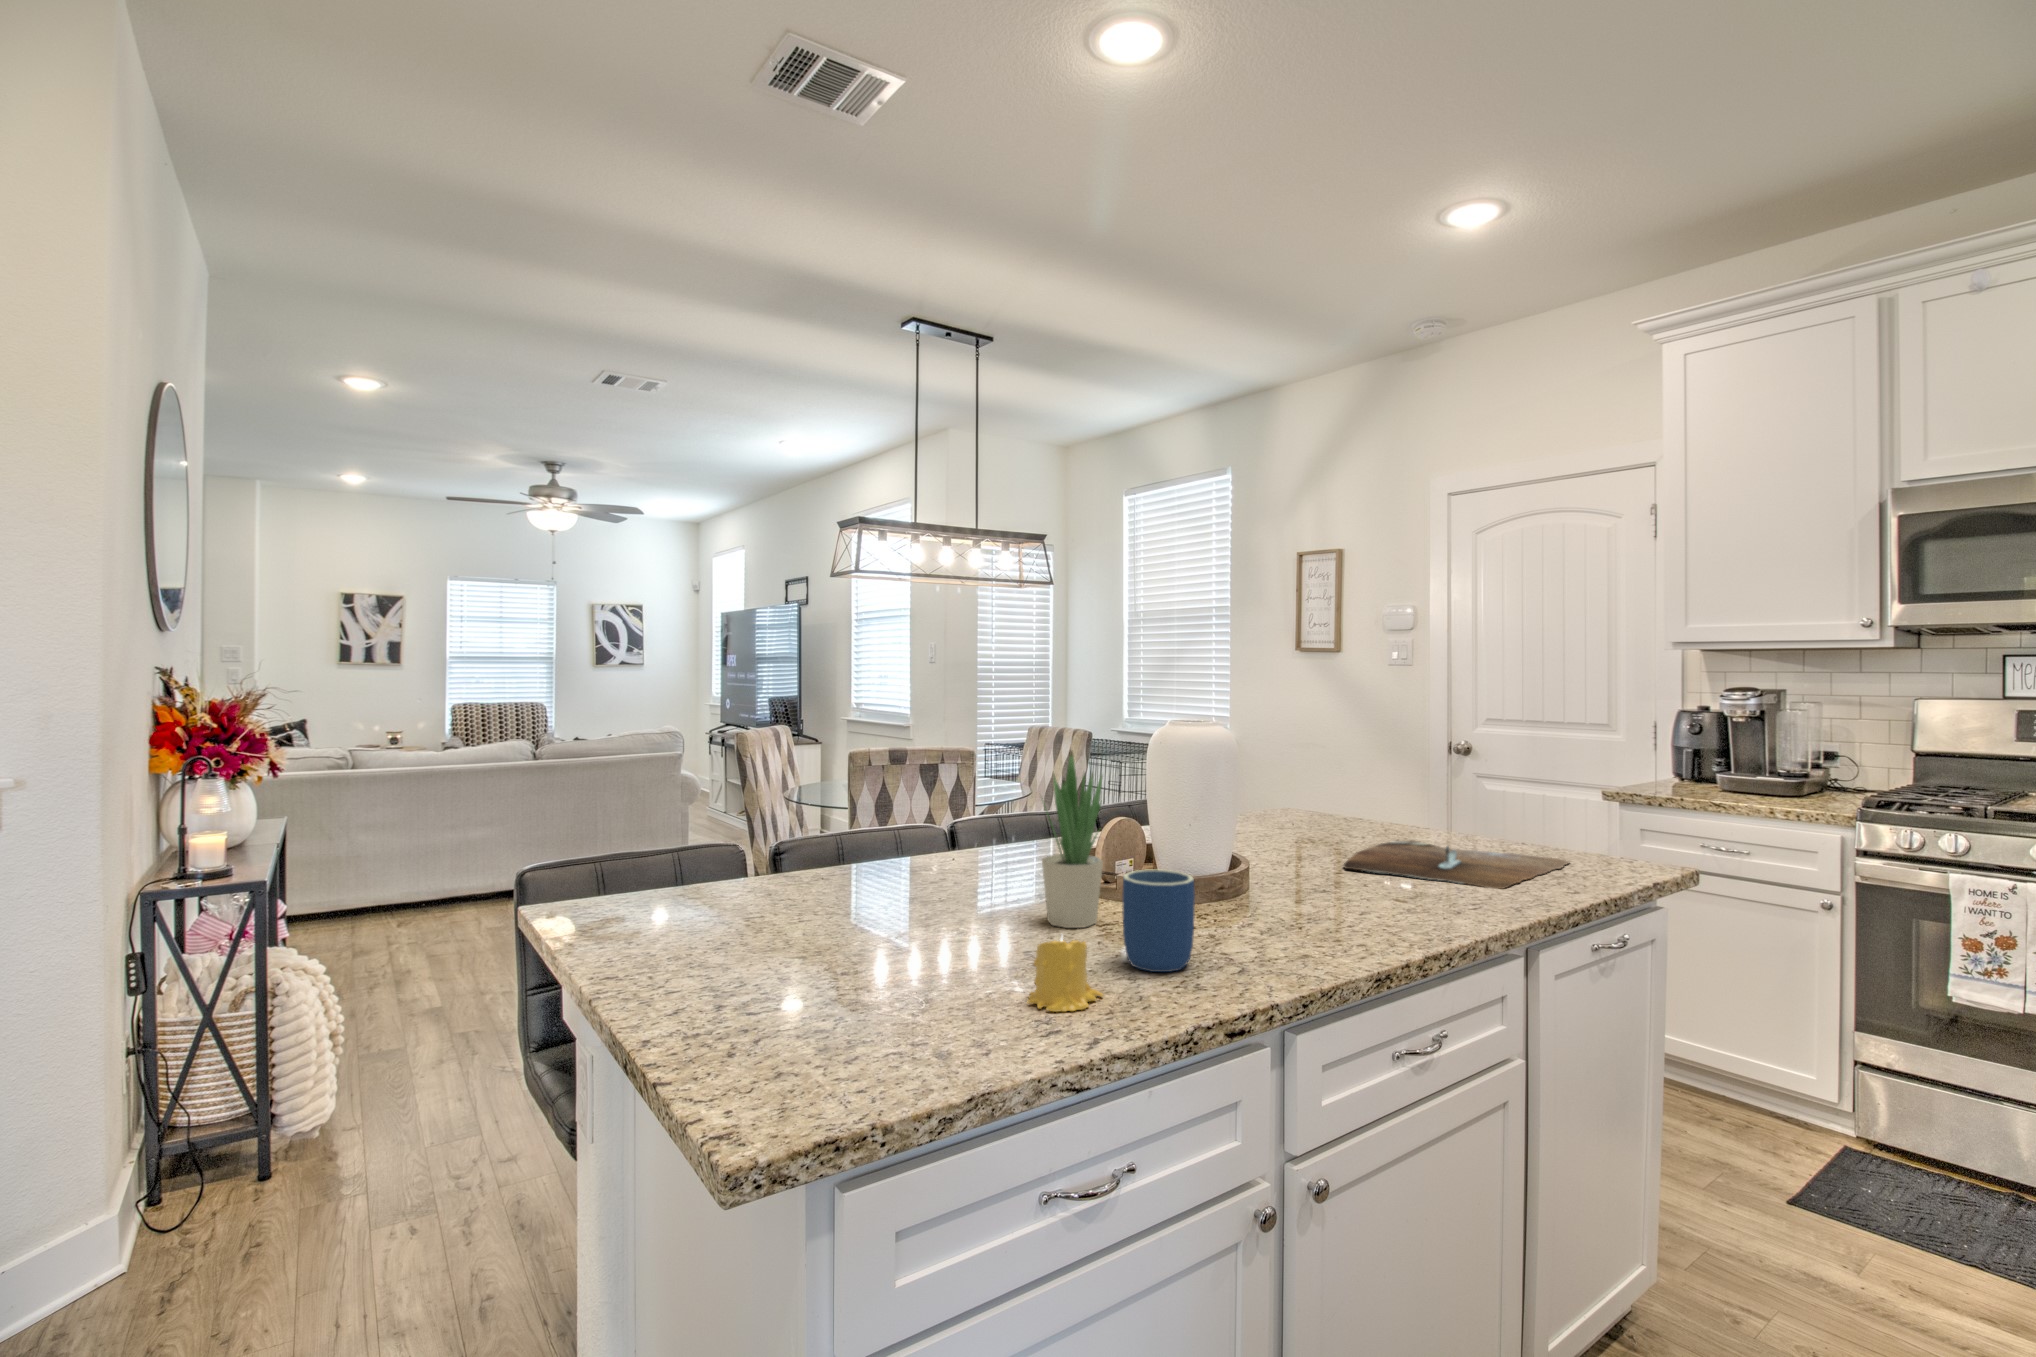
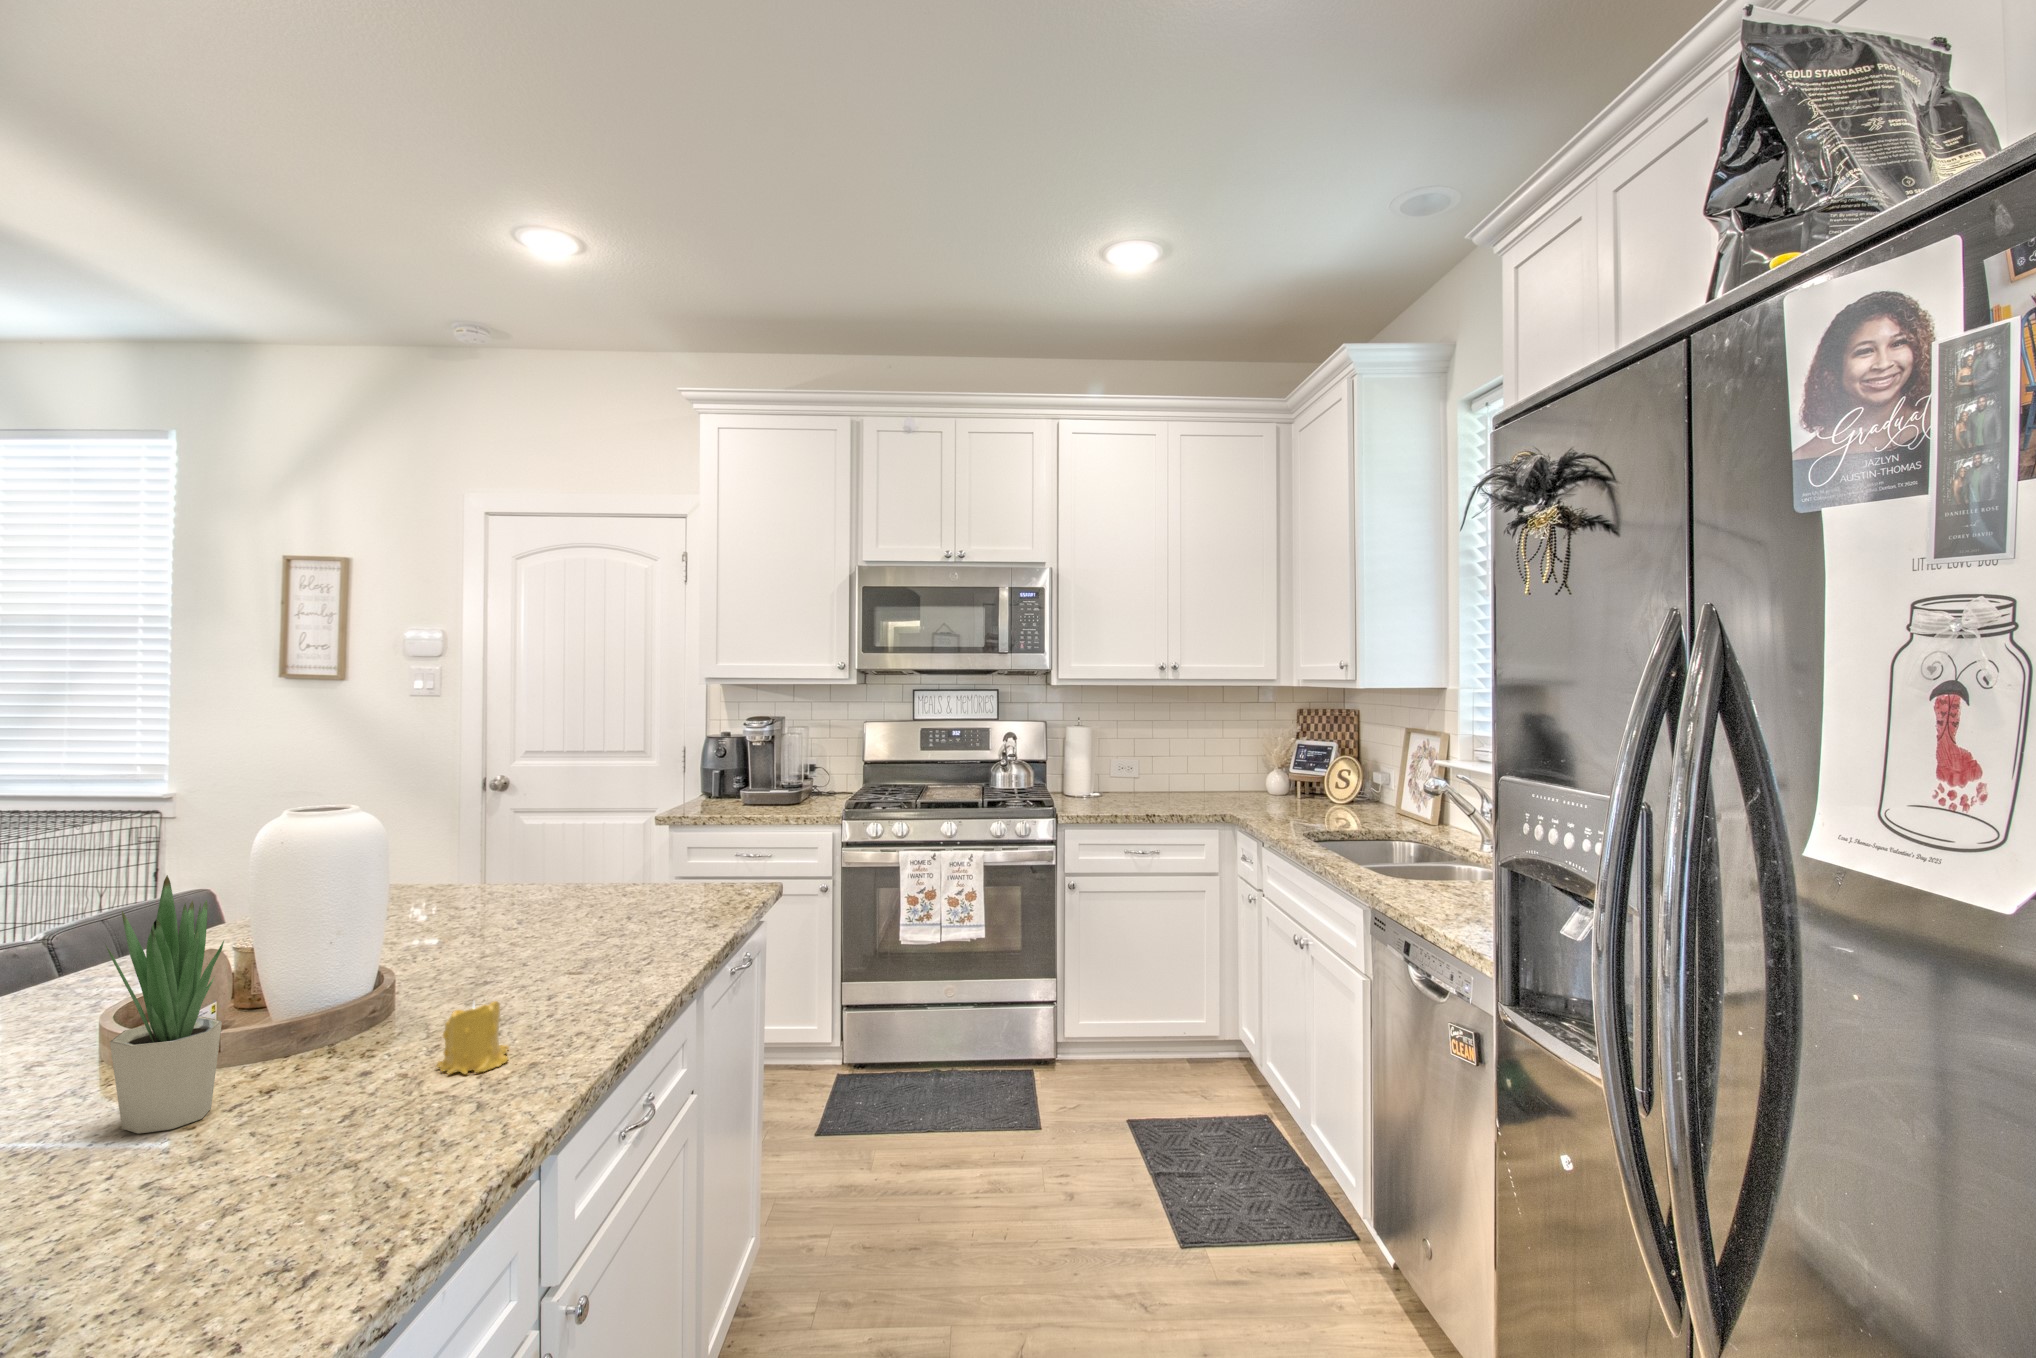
cutting board: present [1344,840,1569,889] -> none [472,896,684,951]
mug: present [1122,869,1195,972] -> none [309,1011,414,1149]
candle: present [1028,938,1104,1012] -> present [437,1001,509,1075]

